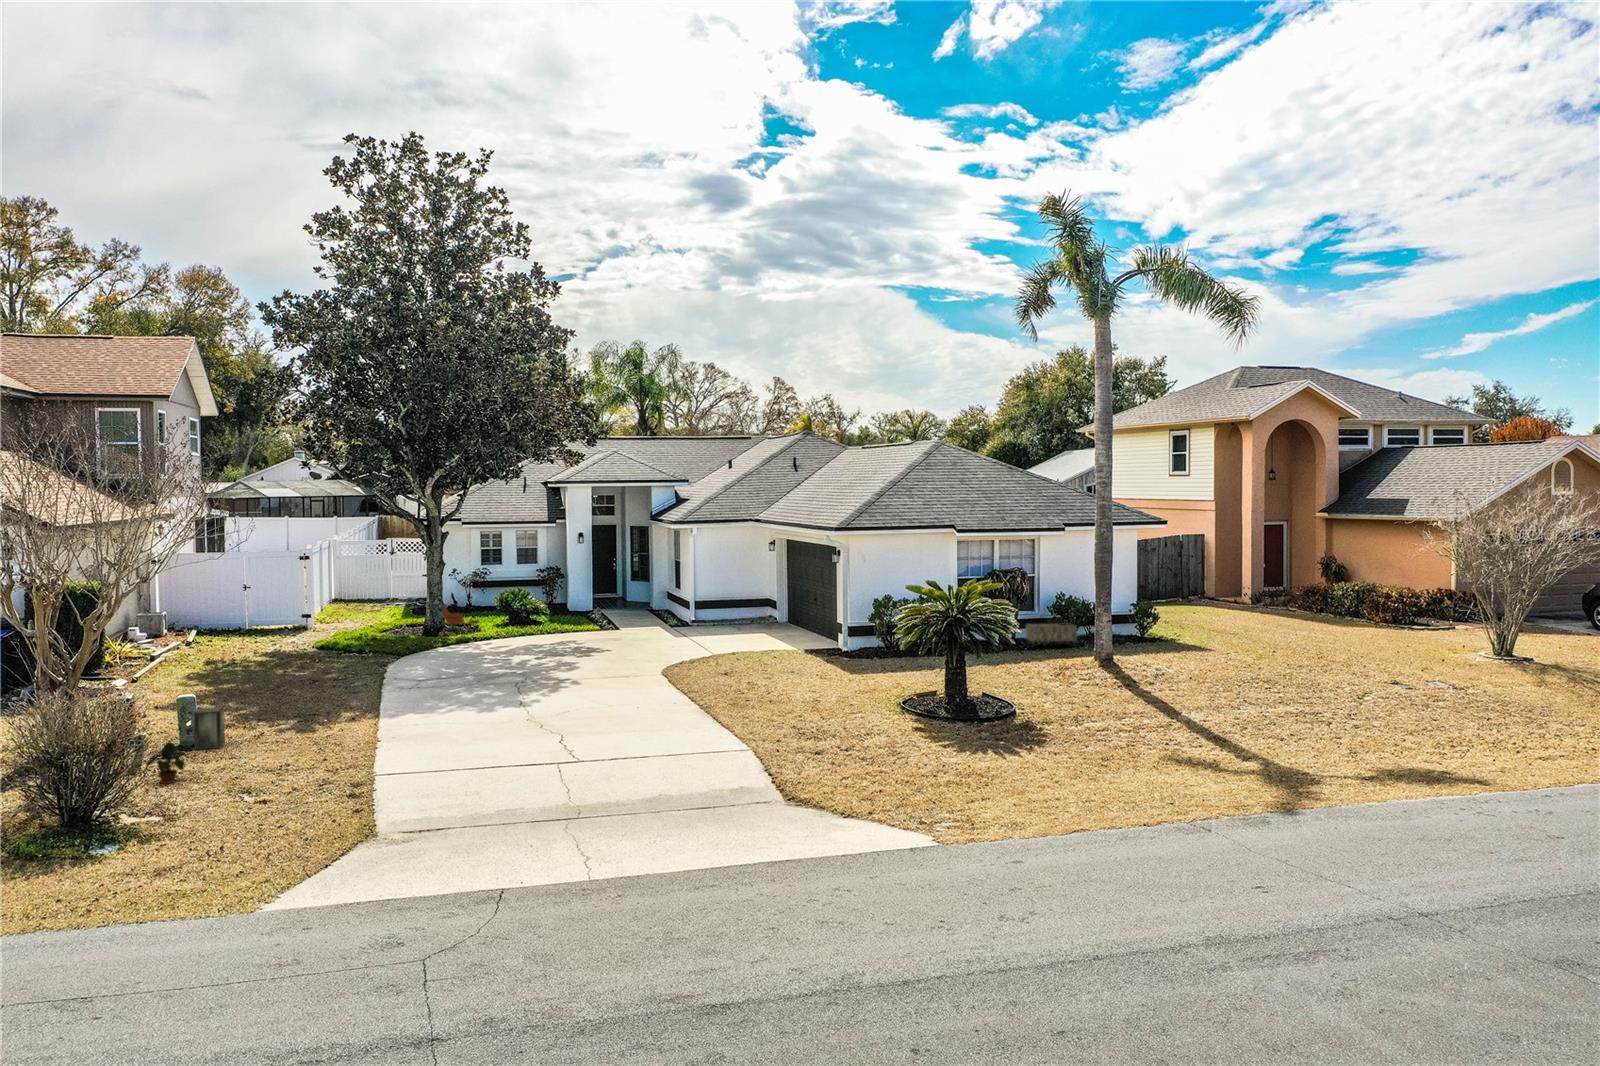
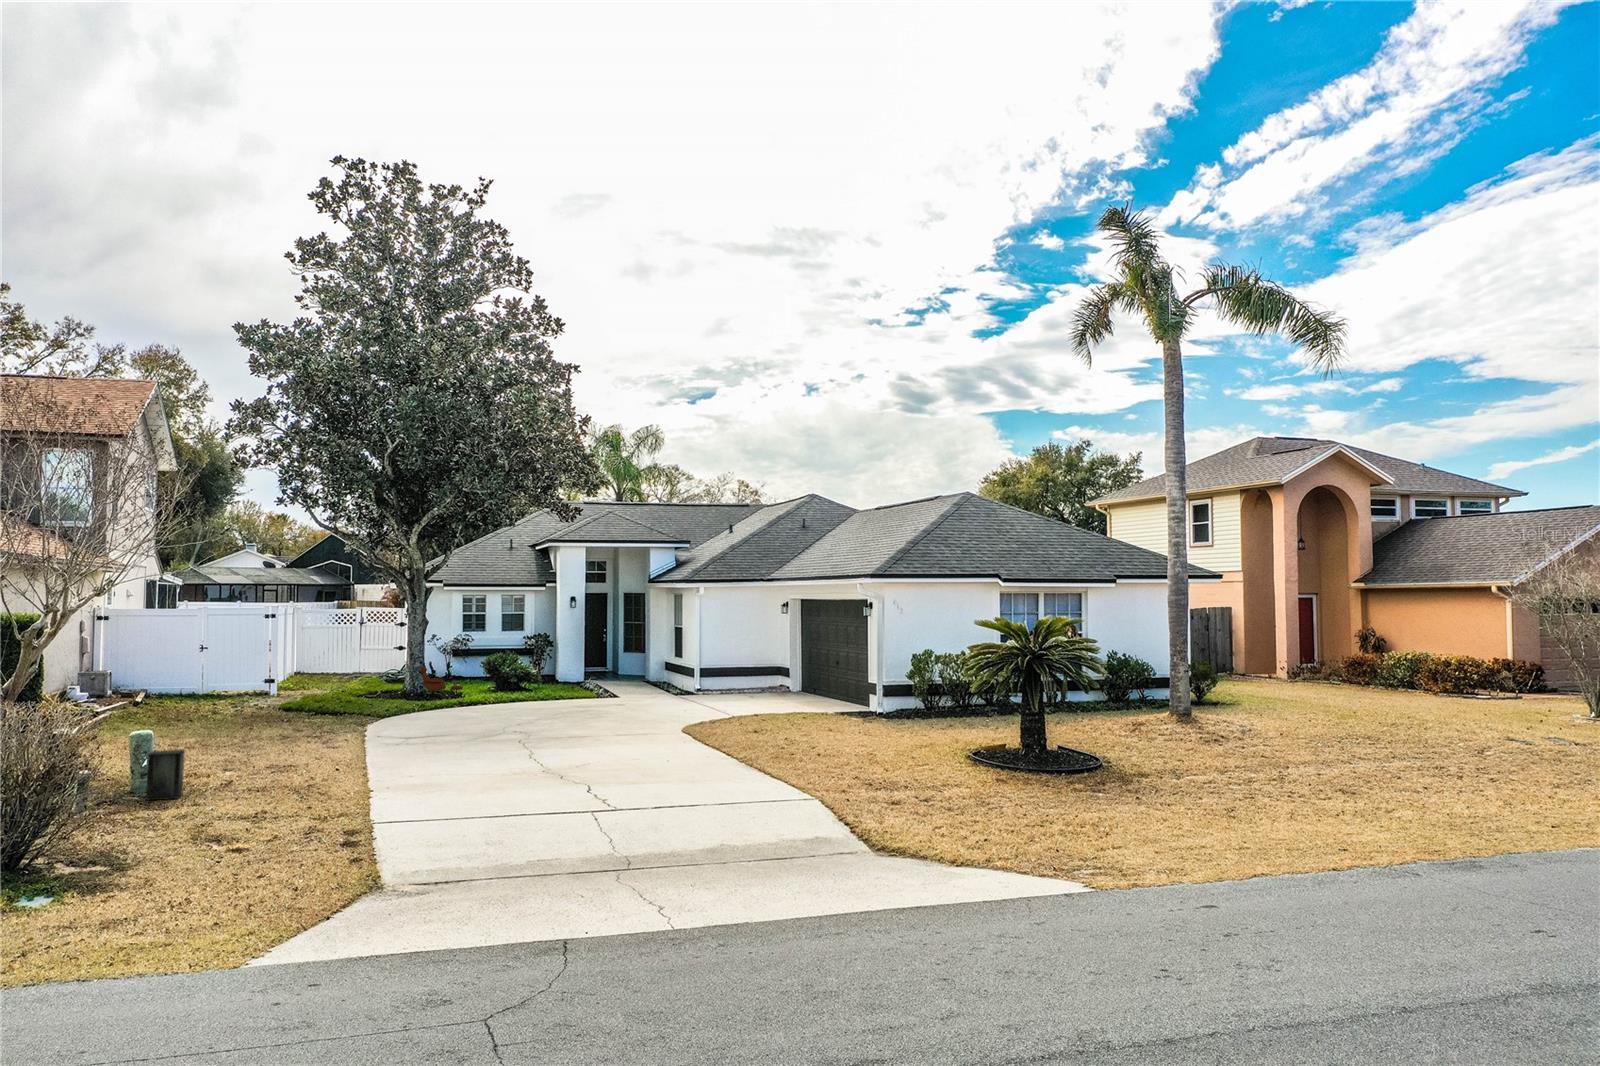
bench: present [1026,623,1077,647] -> none [1073,687,1131,713]
potted plant: present [145,742,185,784] -> none [87,779,139,833]

